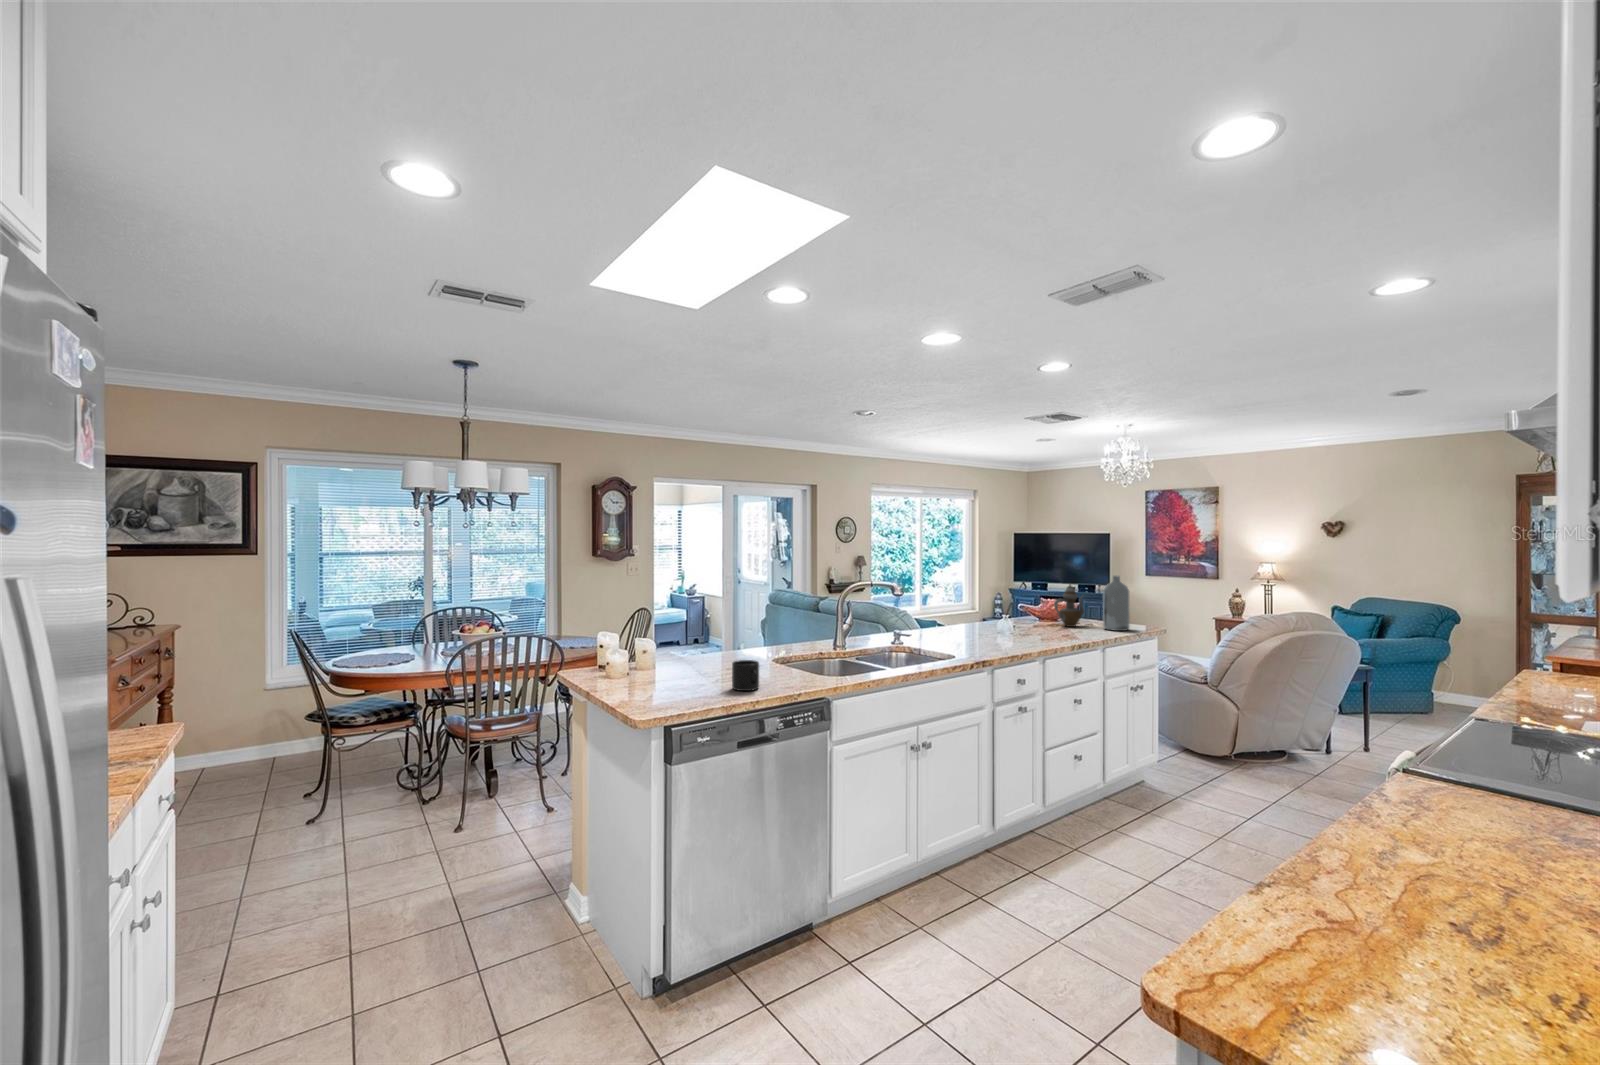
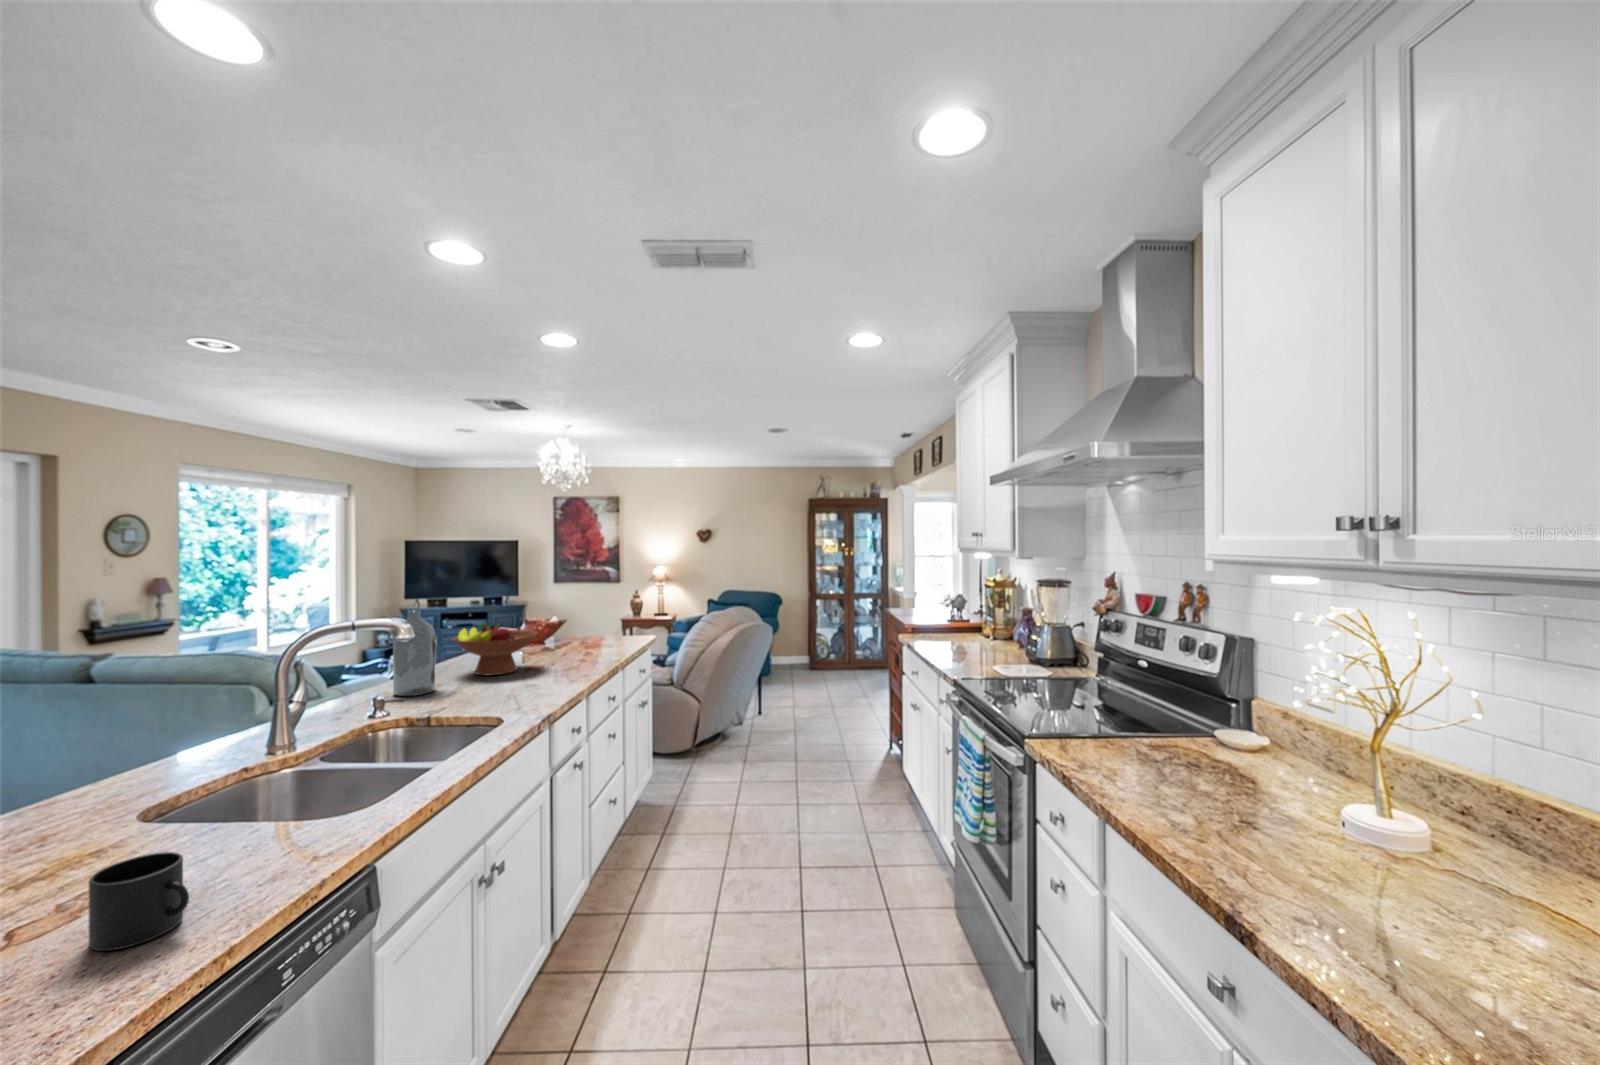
bottle: present [1103,576,1130,631] -> present [393,610,435,696]
teapot: present [1054,584,1085,627] -> none [554,599,584,649]
fruit bowl: none [963,595,1024,635] -> present [453,623,537,675]

